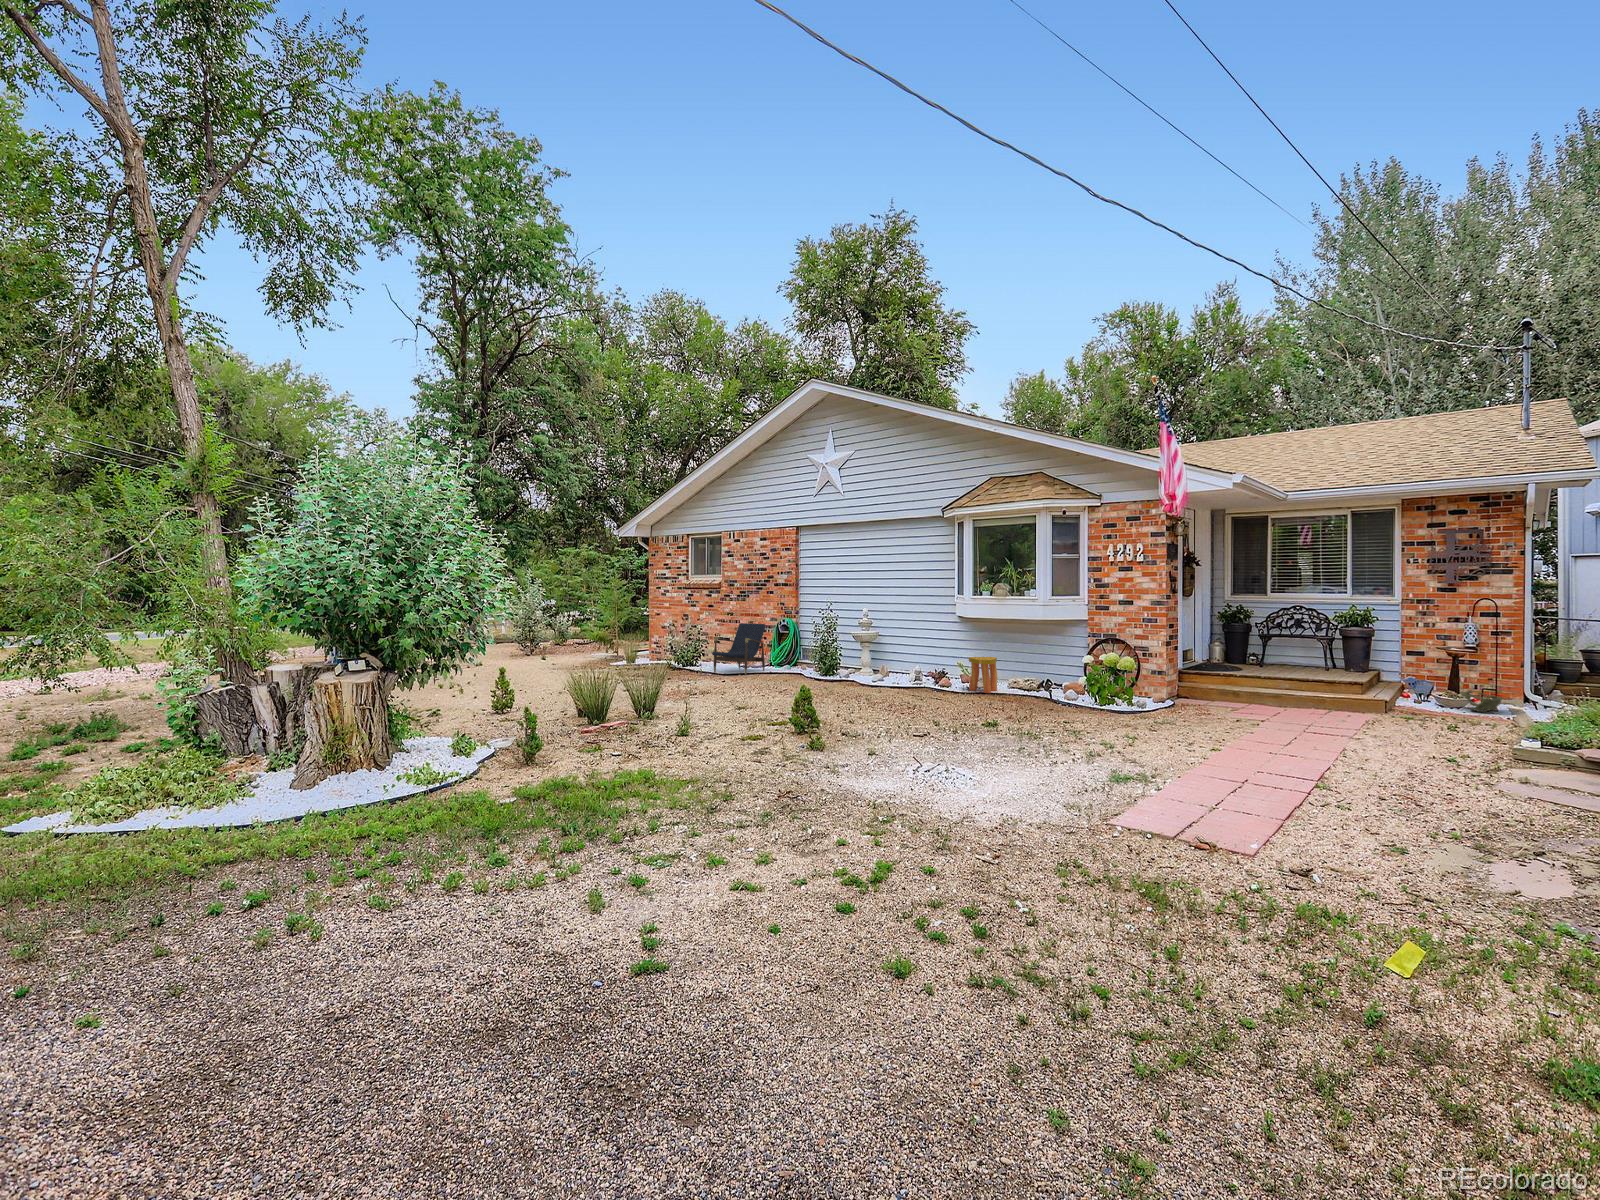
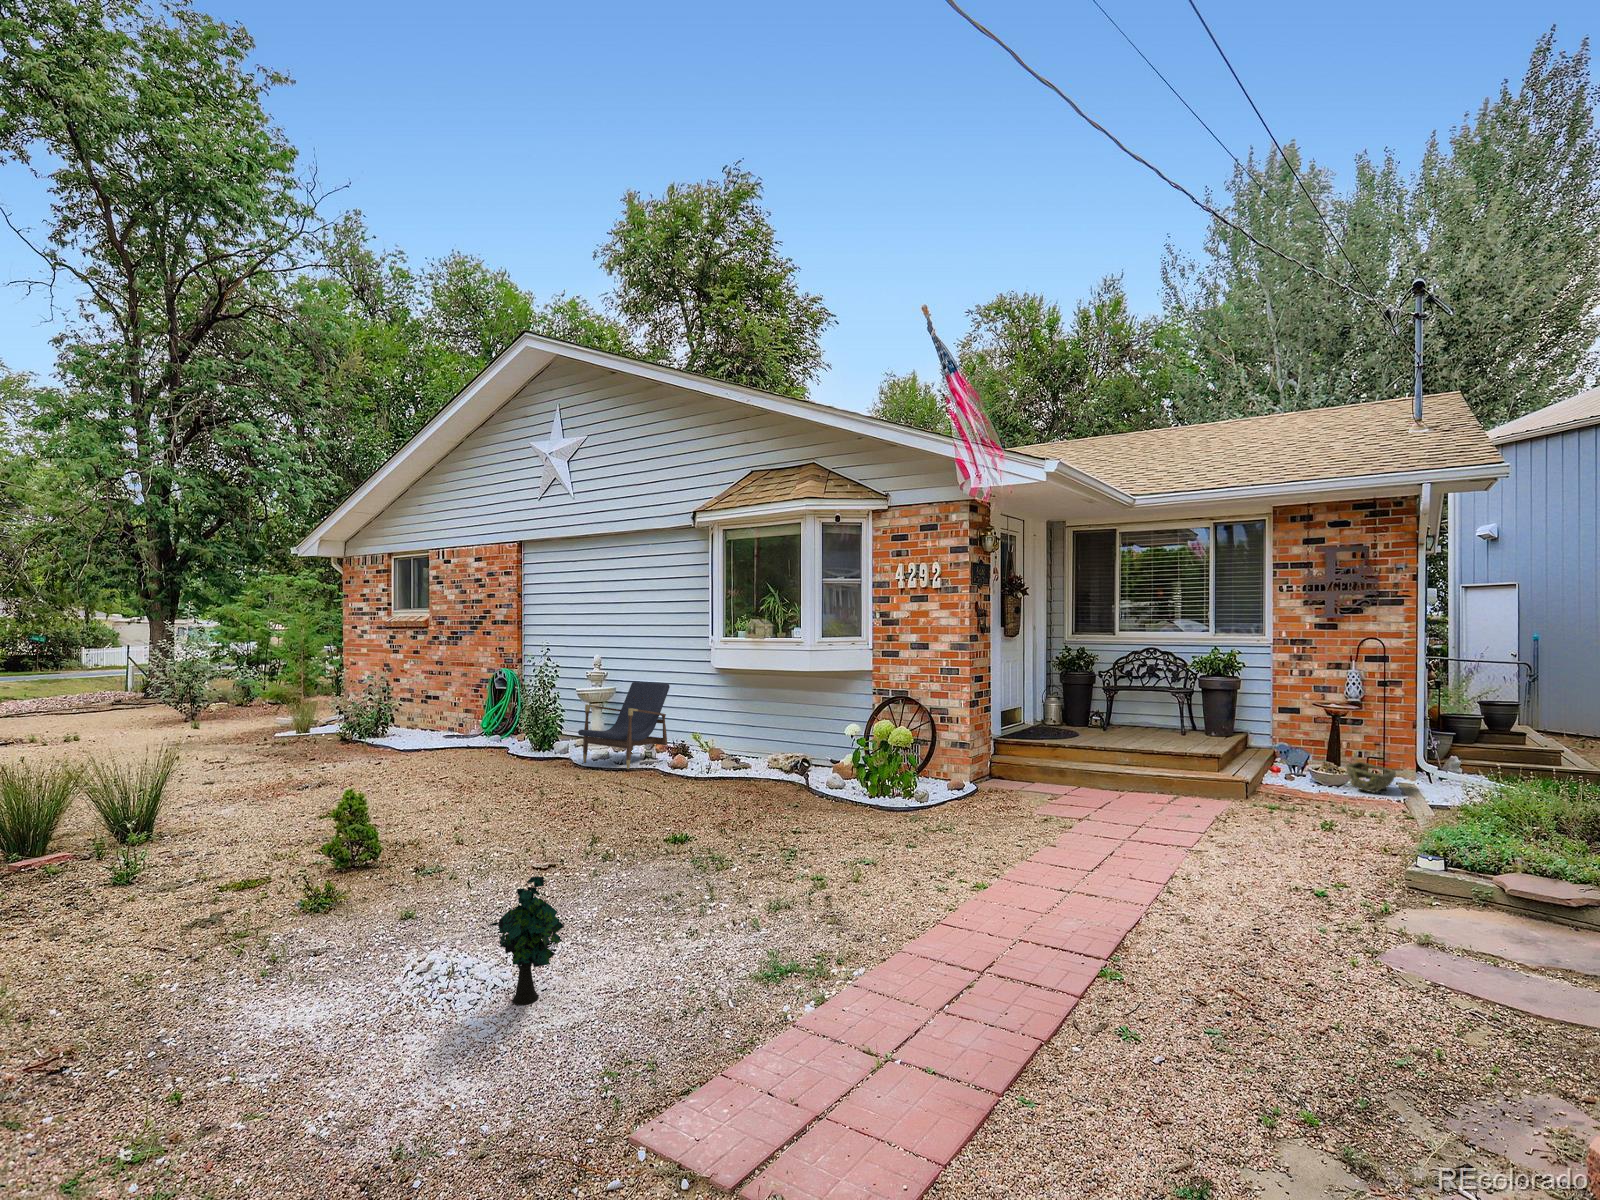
lounge chair: present [712,623,765,675] -> present [578,682,670,769]
stool: present [969,657,997,693] -> none [725,722,763,775]
decorative plant: none [962,721,1002,788] -> present [488,877,564,1005]

